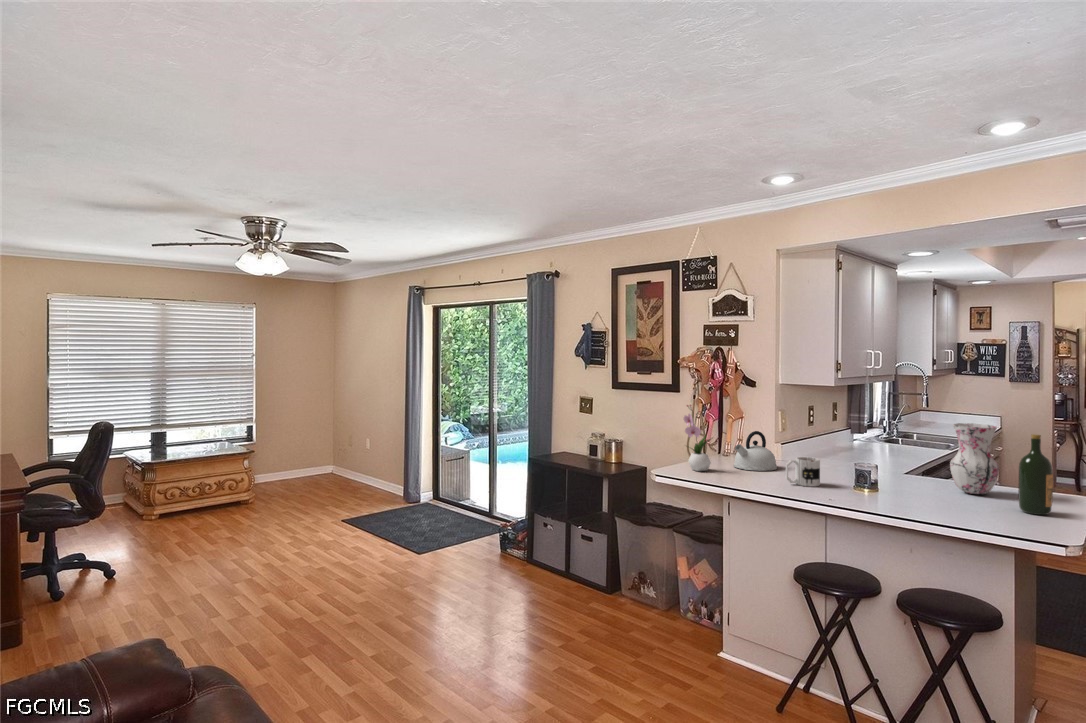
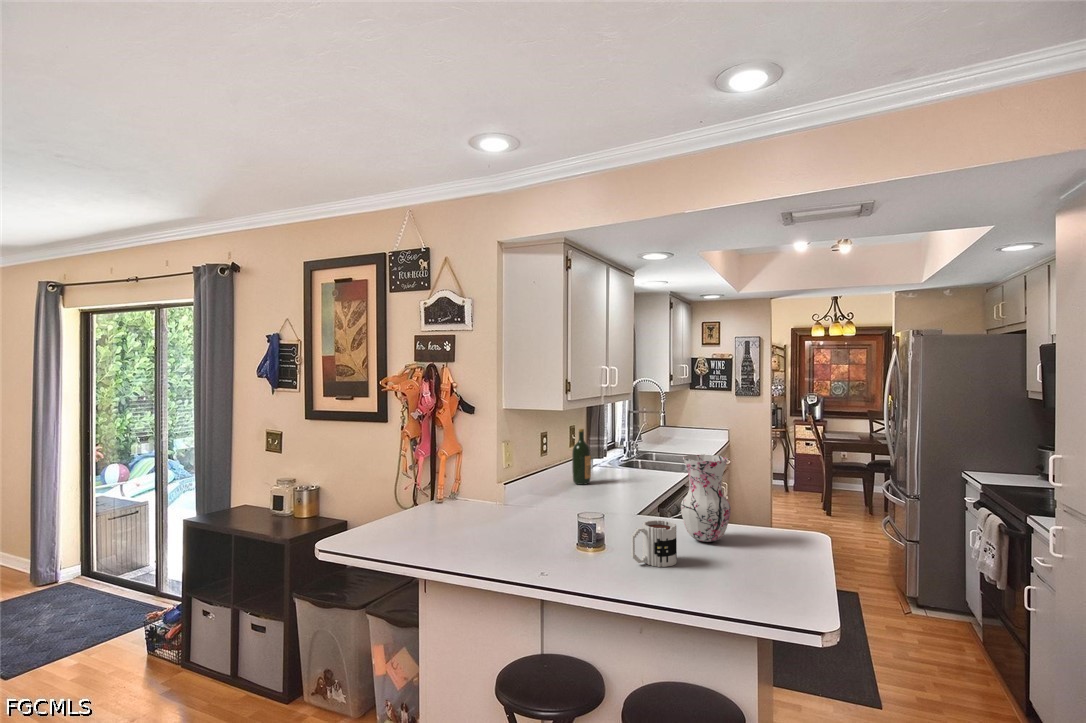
flower arrangement: present [684,405,713,471] -> none [369,442,410,534]
kettle: present [733,431,777,471] -> none [440,472,495,526]
wine bottle: present [1018,434,1053,515] -> present [572,429,591,485]
mug: present [786,457,820,486] -> present [631,520,677,567]

